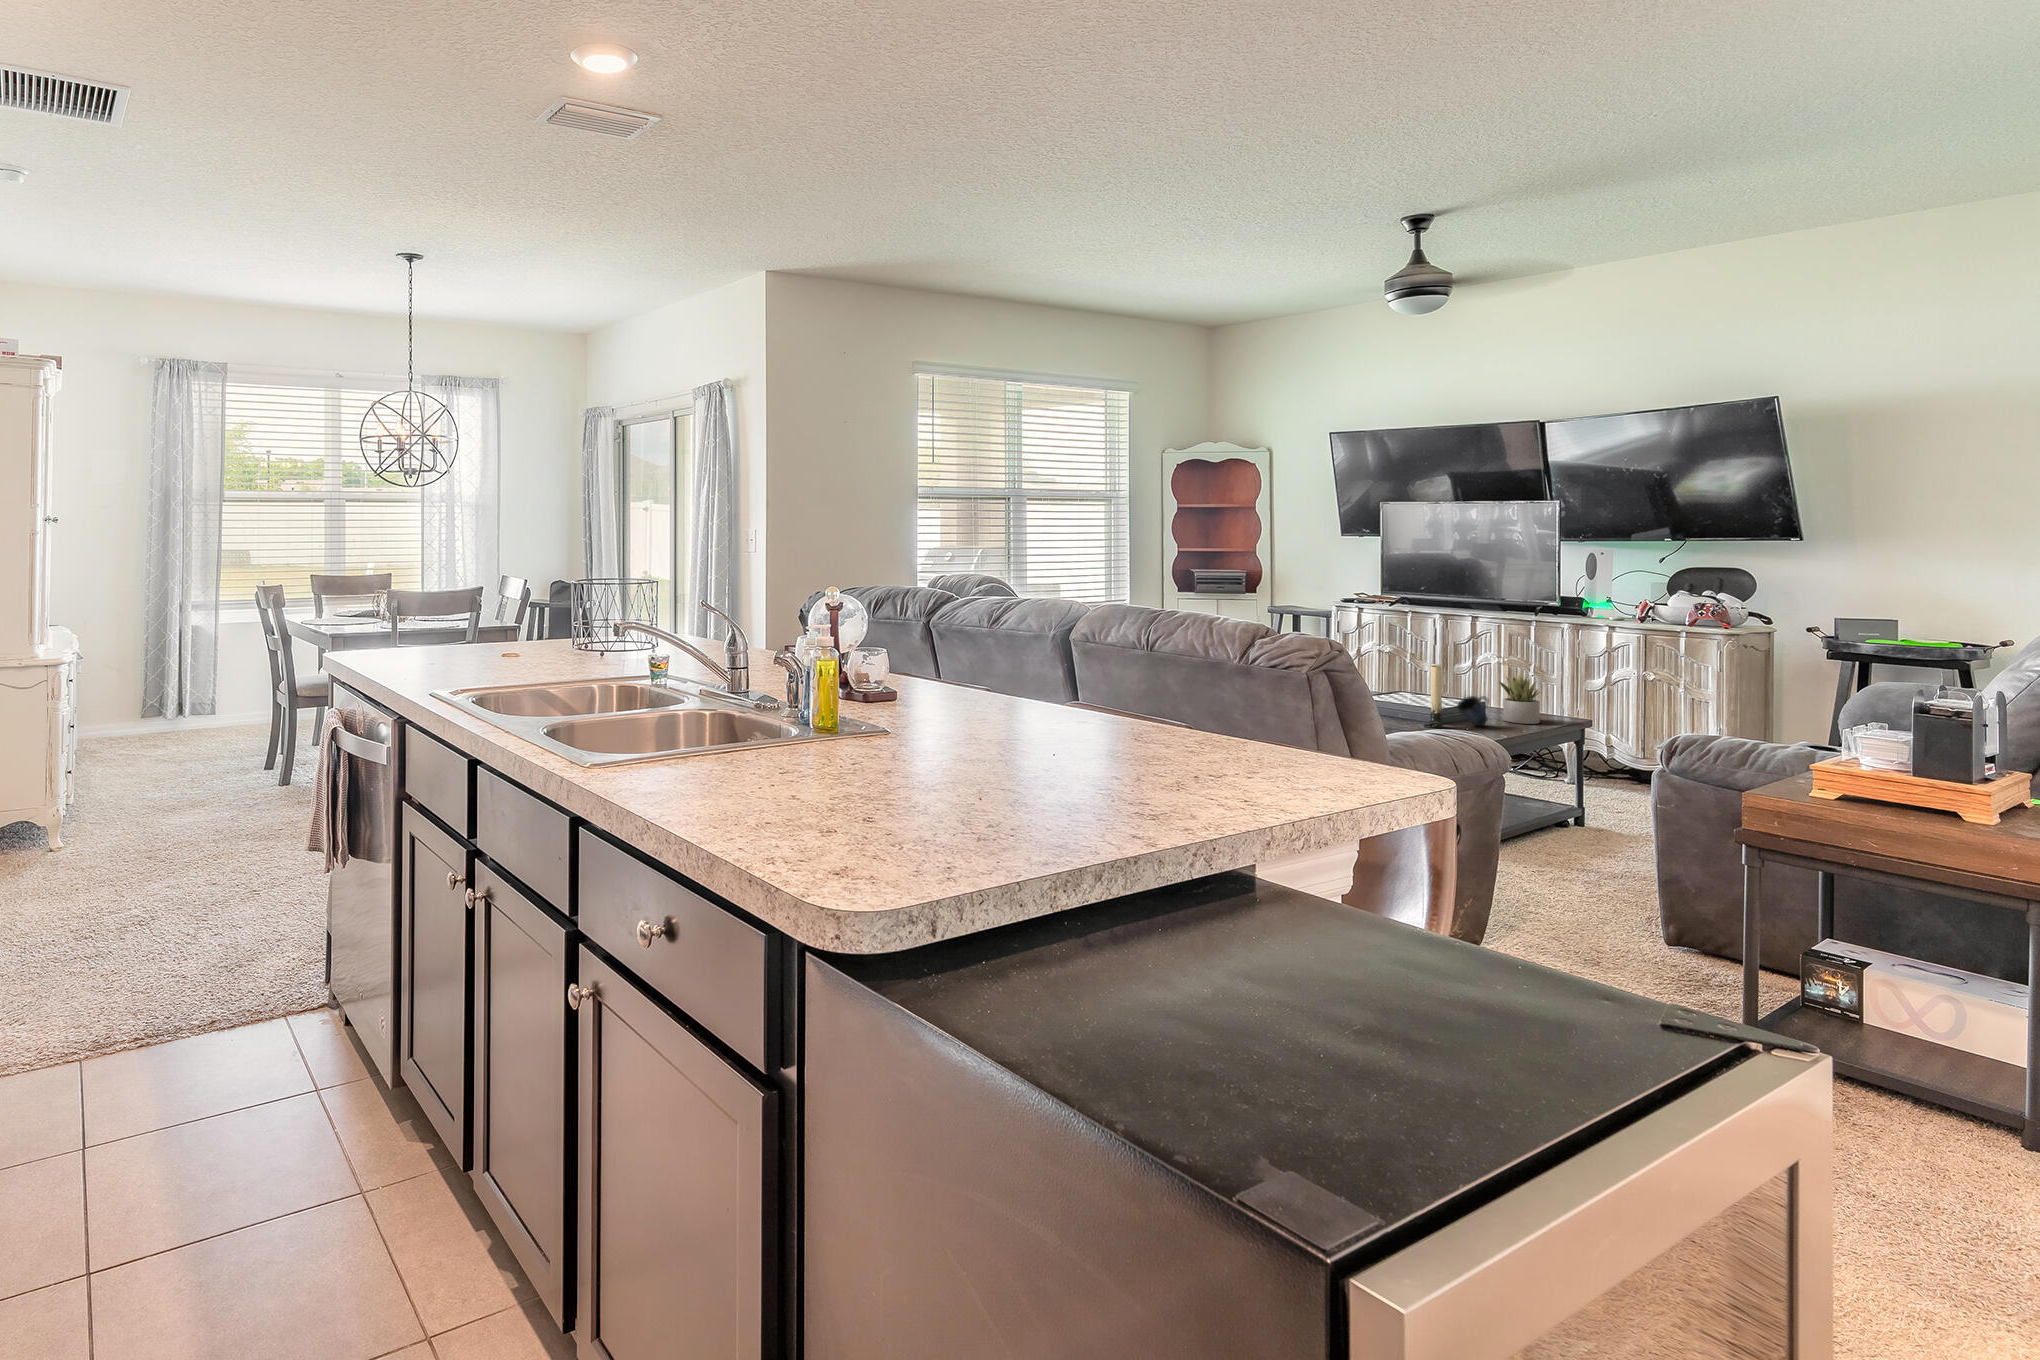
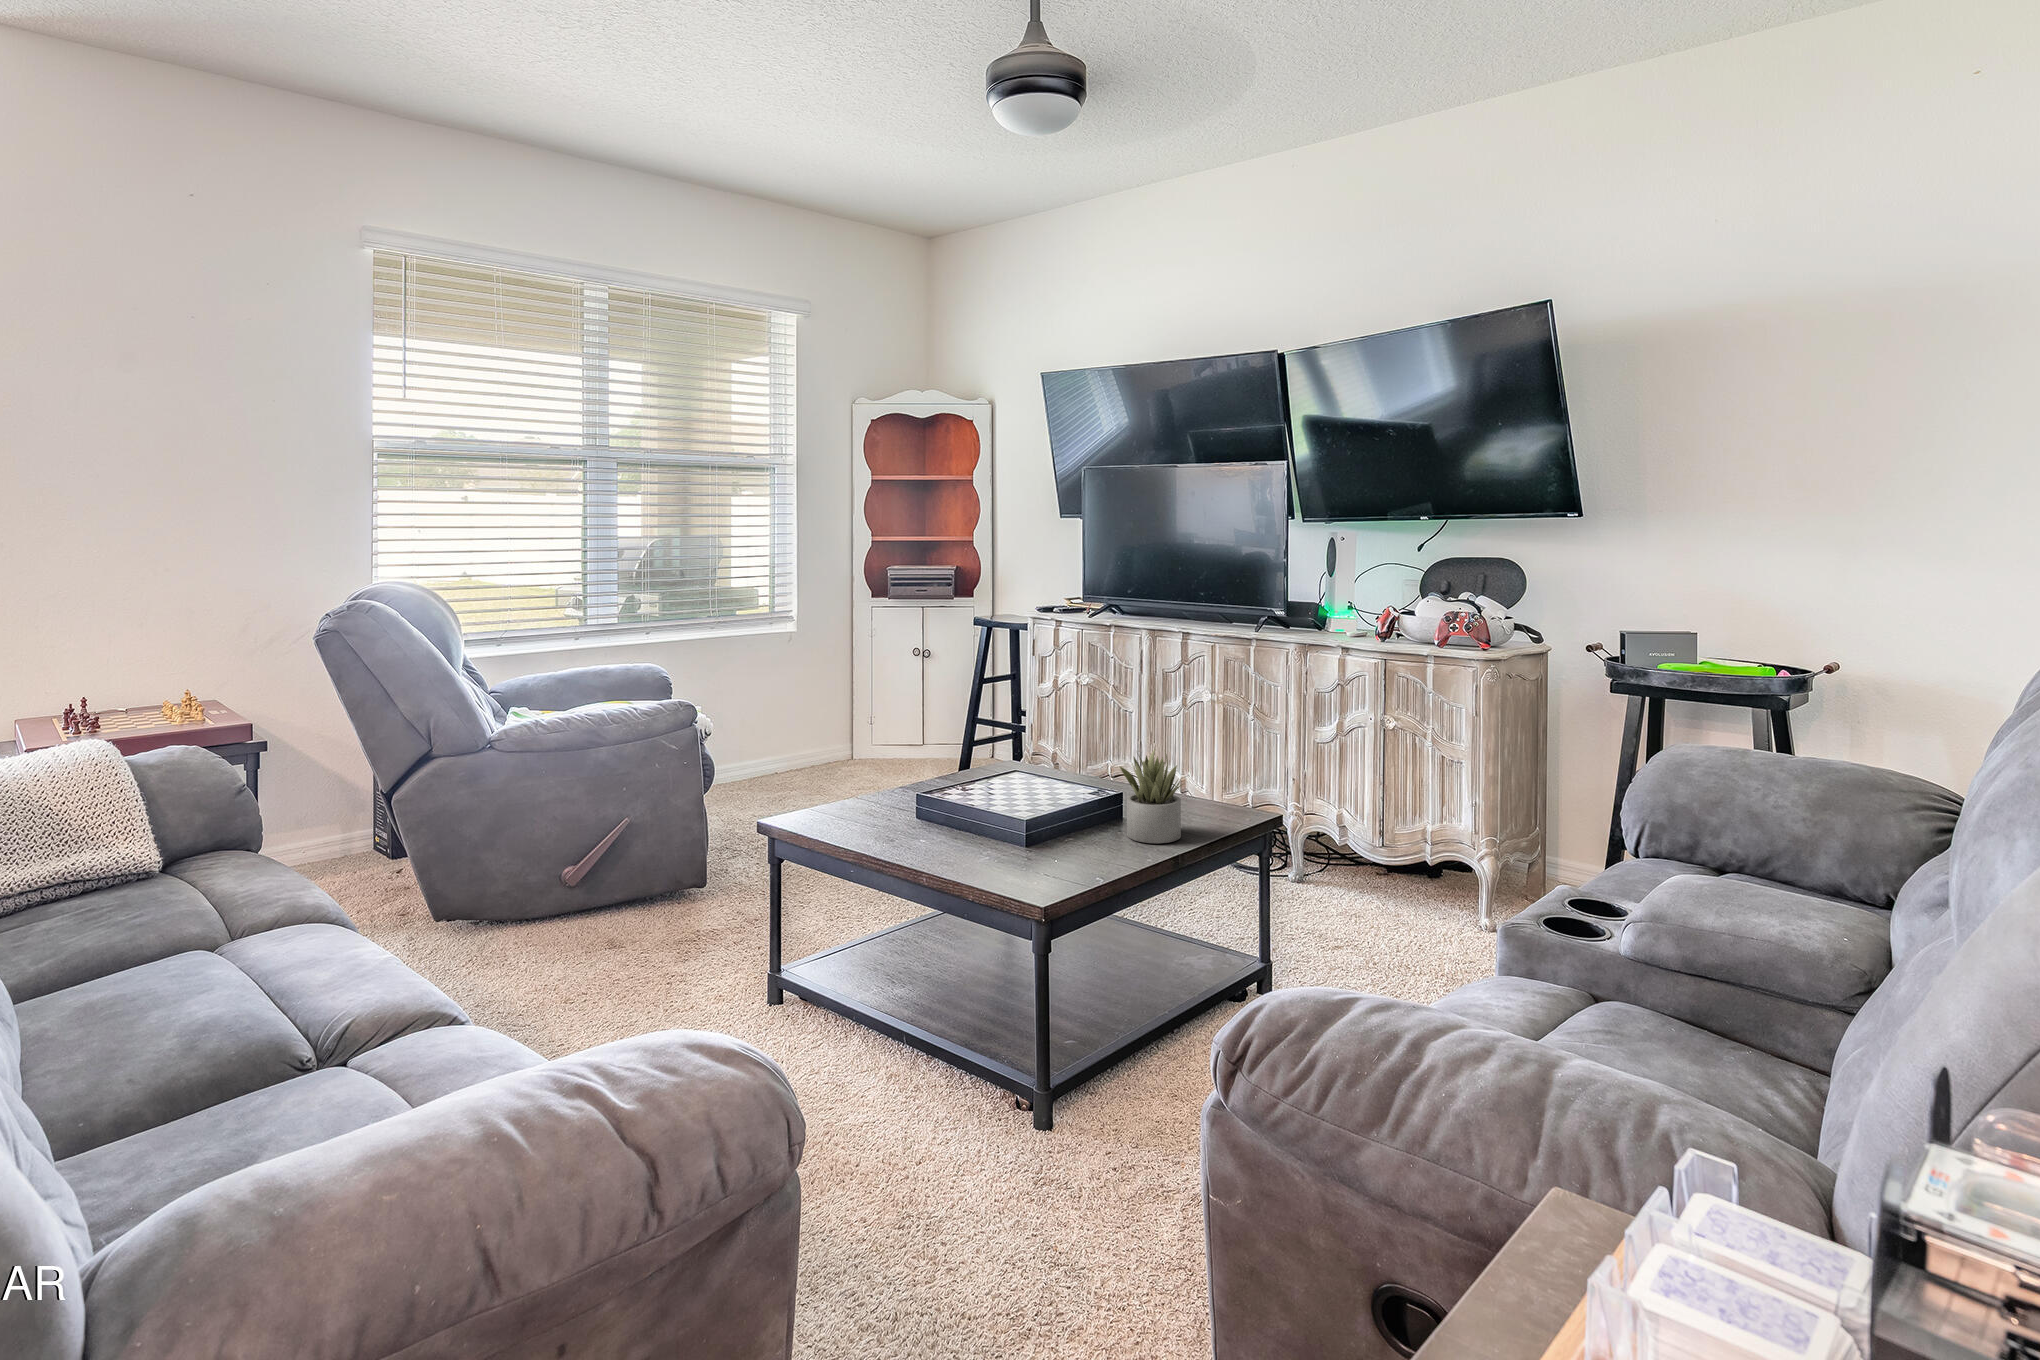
candle: present [1423,664,1444,728] -> none [970,747,1003,867]
mug: present [1457,696,1488,726] -> none [1033,800,1087,858]

